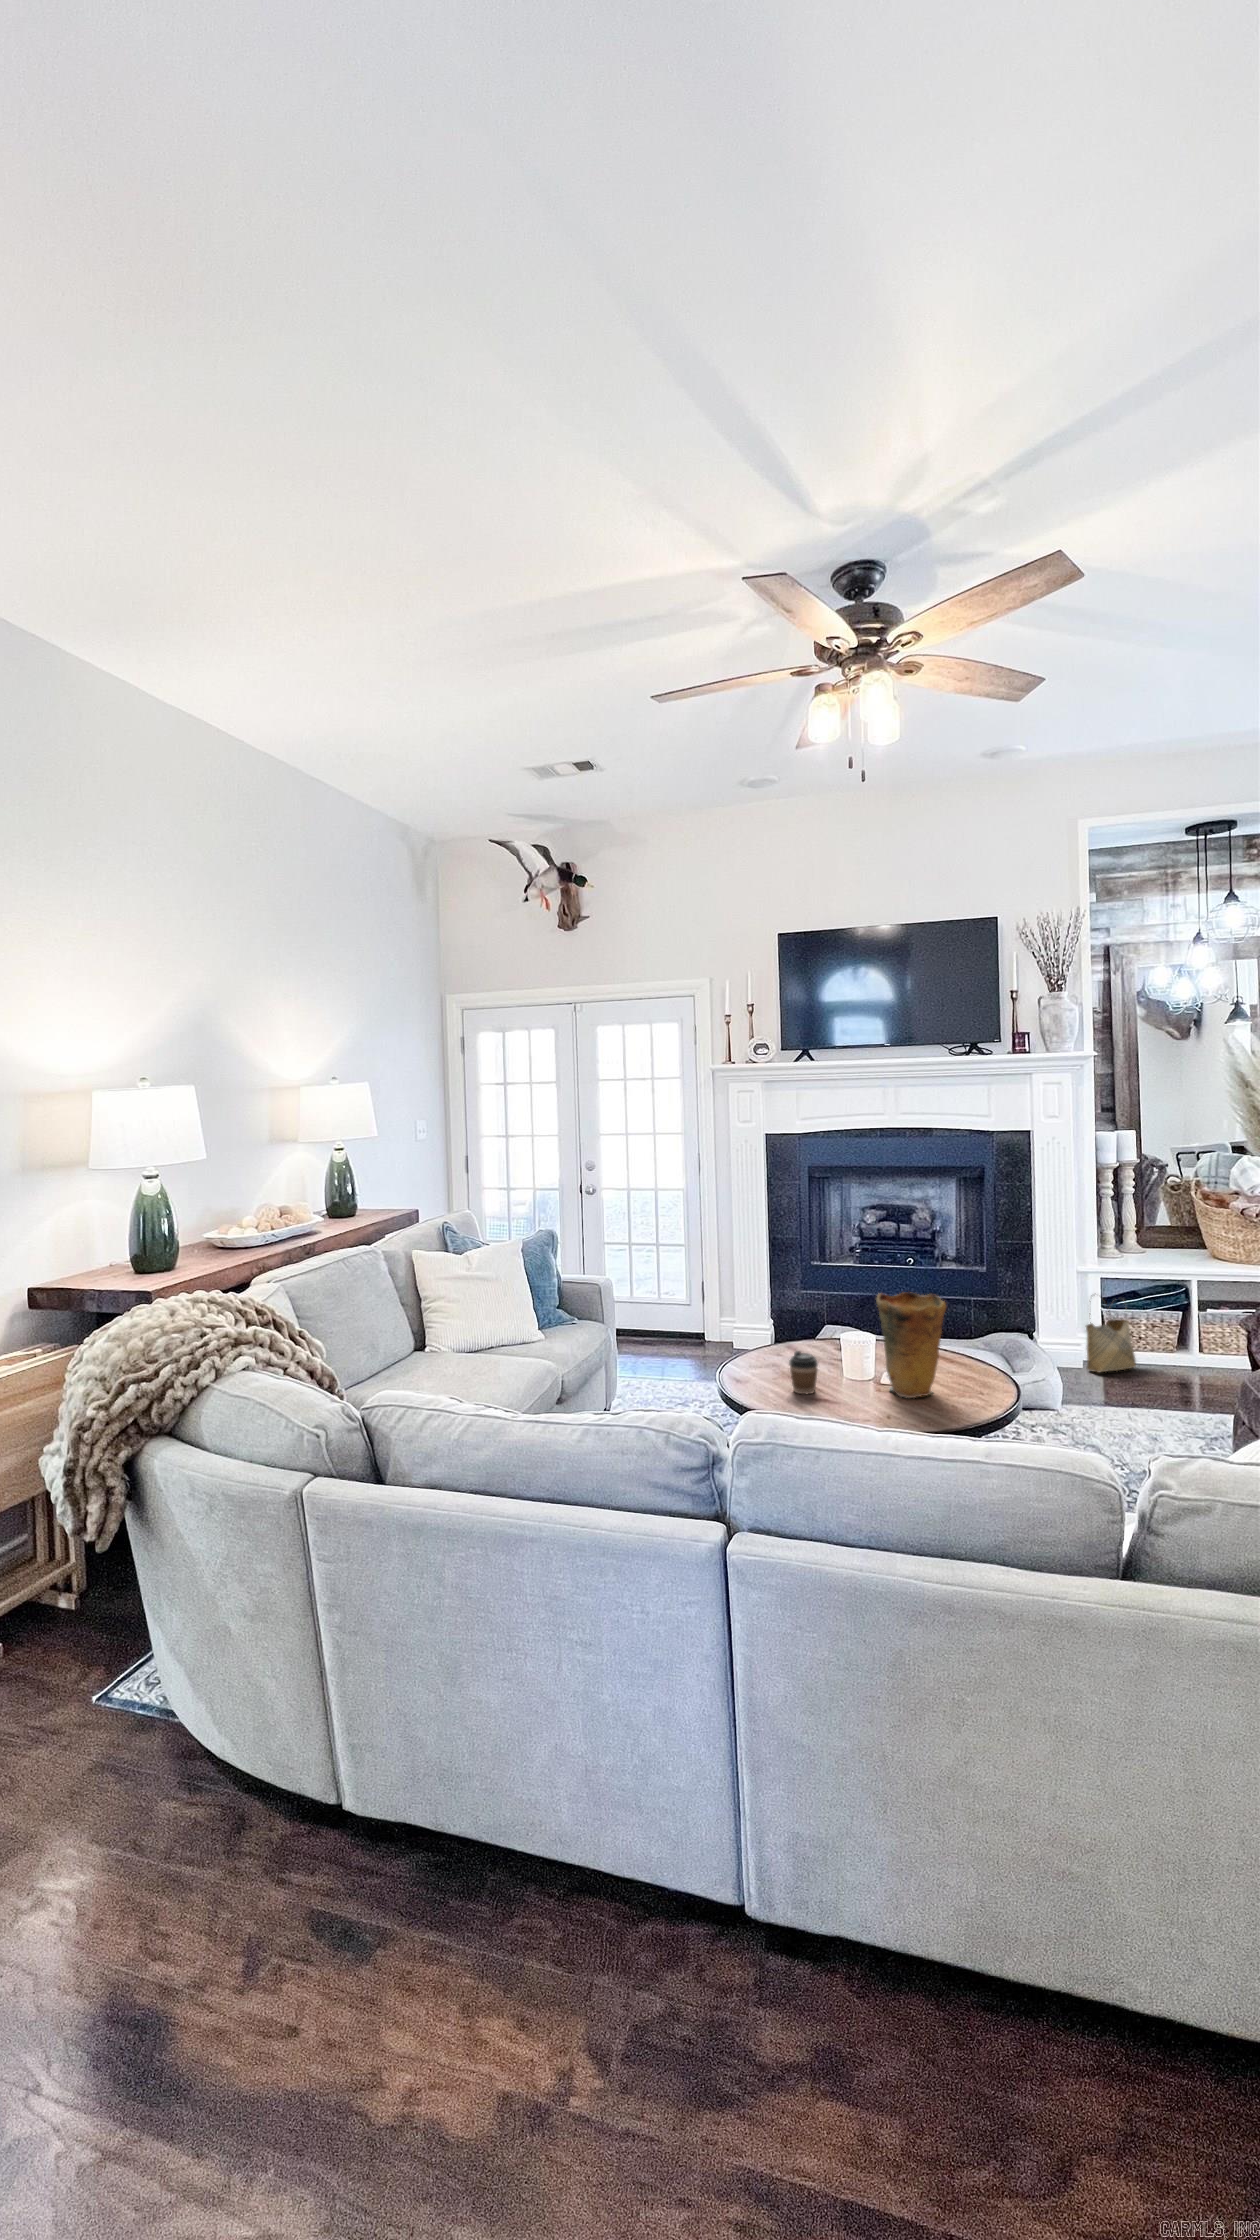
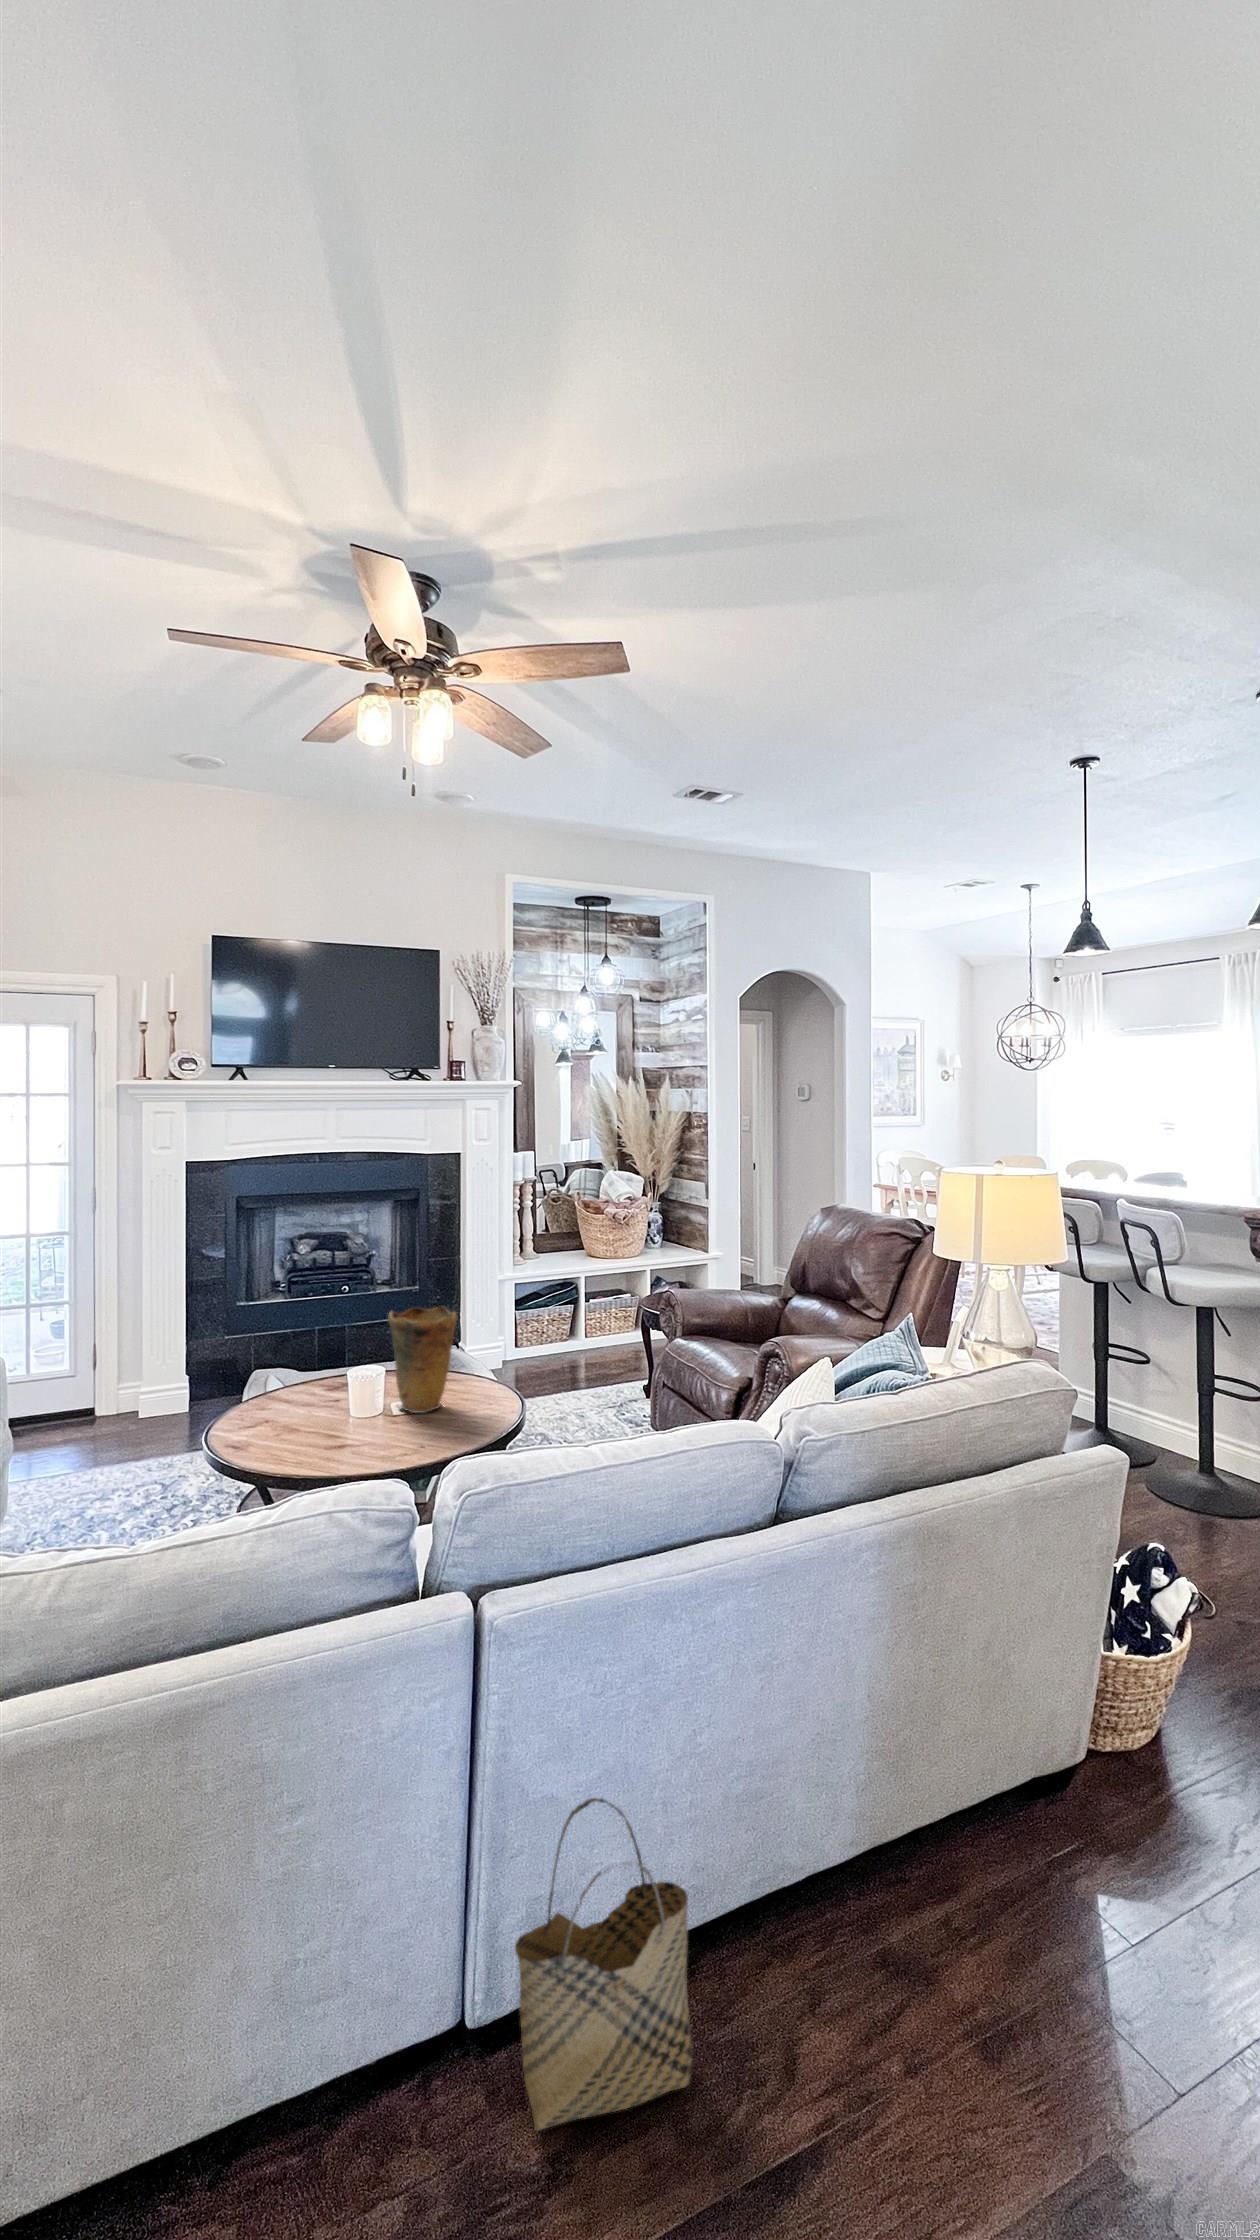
woven basket: present [1086,1311,1136,1373] -> present [515,1798,692,2131]
coffee cup: present [789,1351,818,1394] -> none [296,1383,329,1429]

